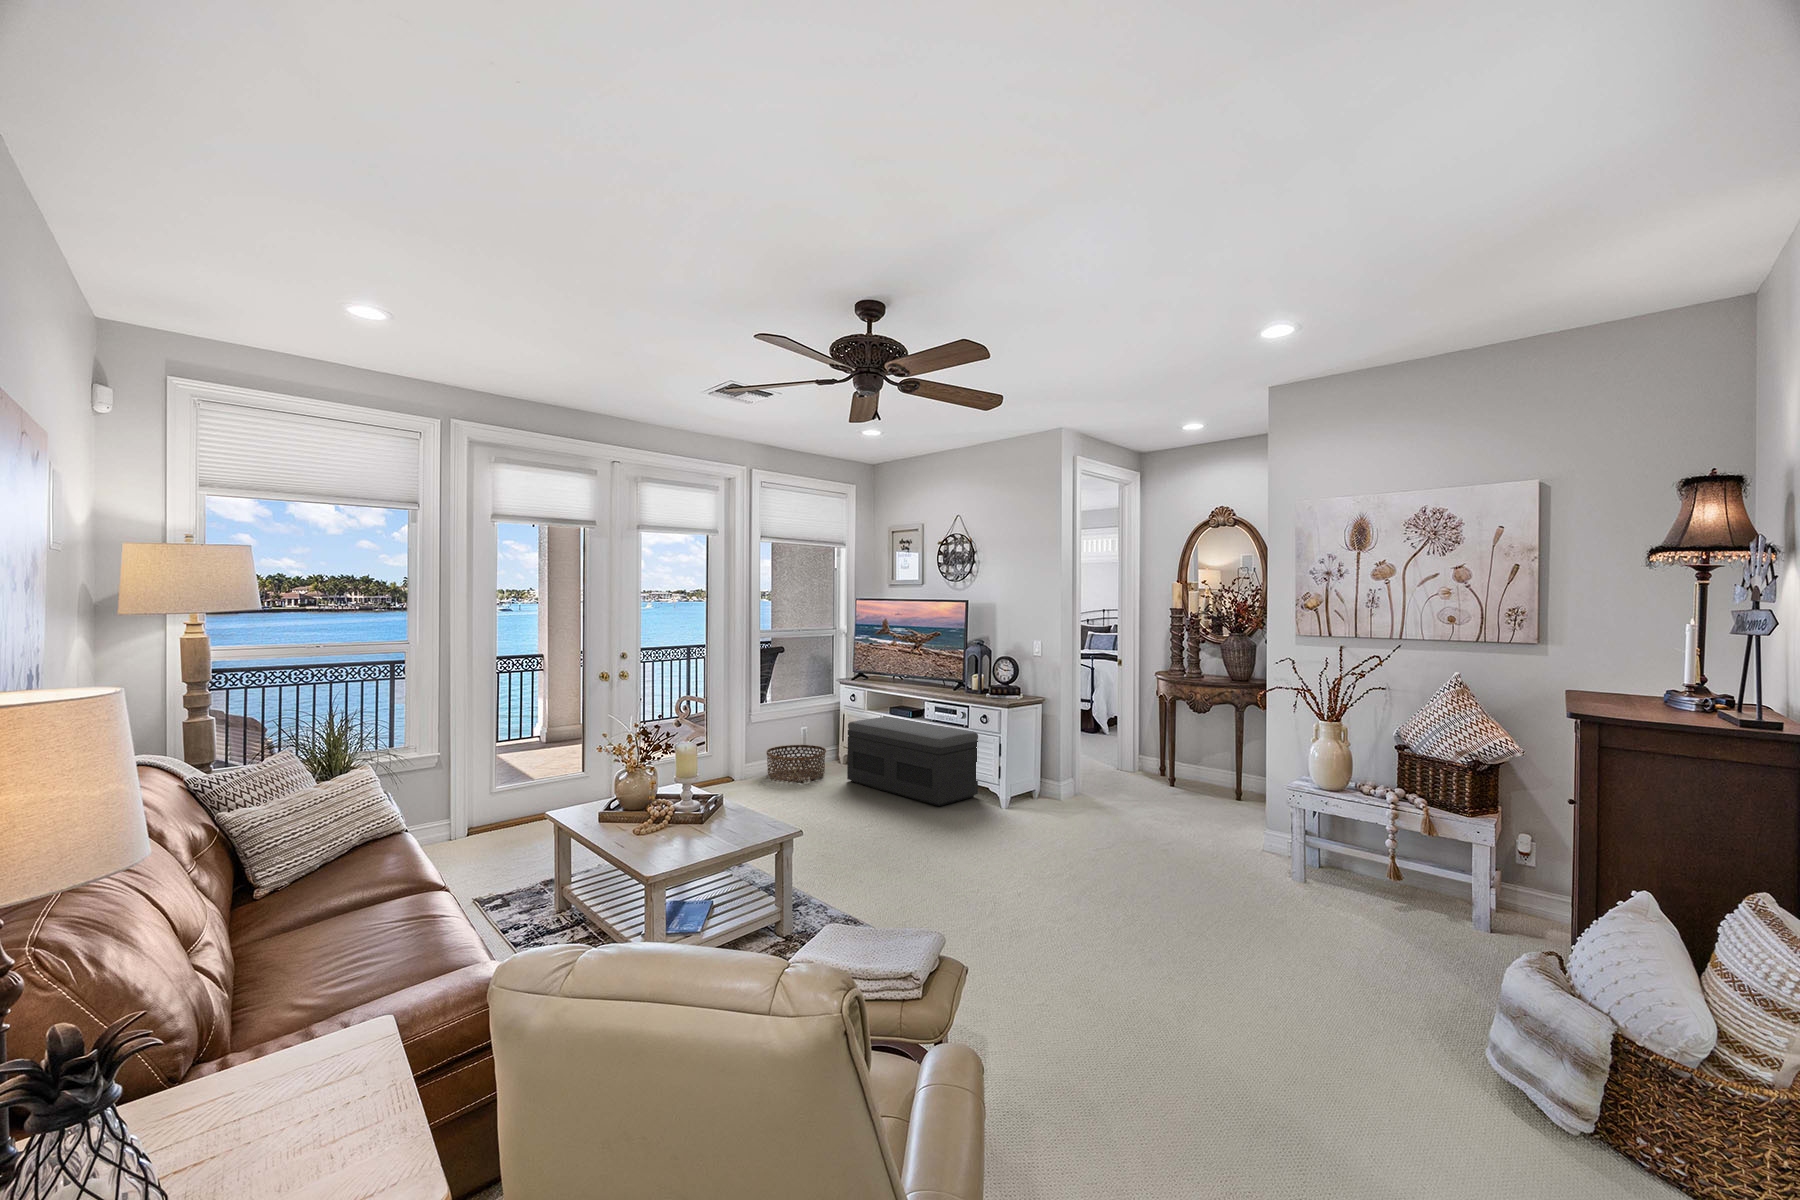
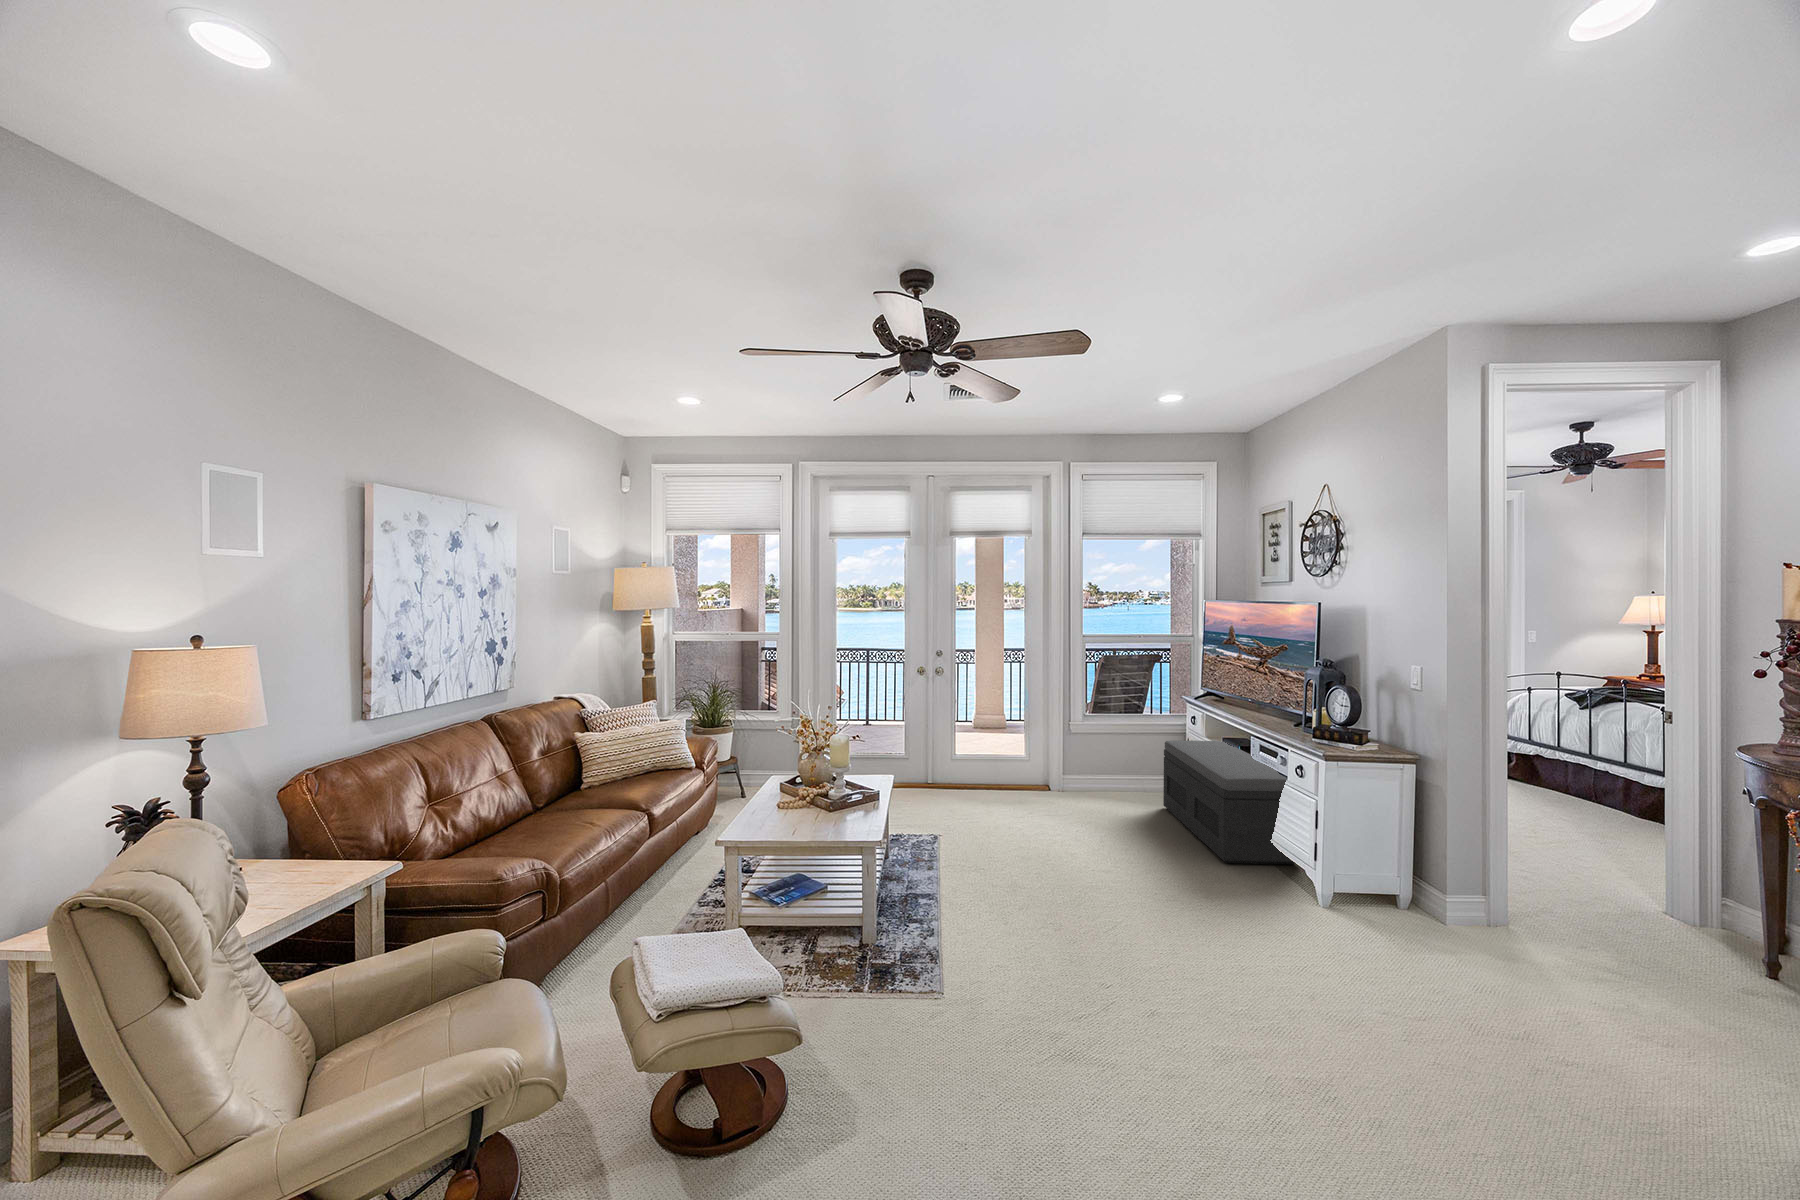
basket: present [767,745,826,782] -> none [1086,755,1153,797]

